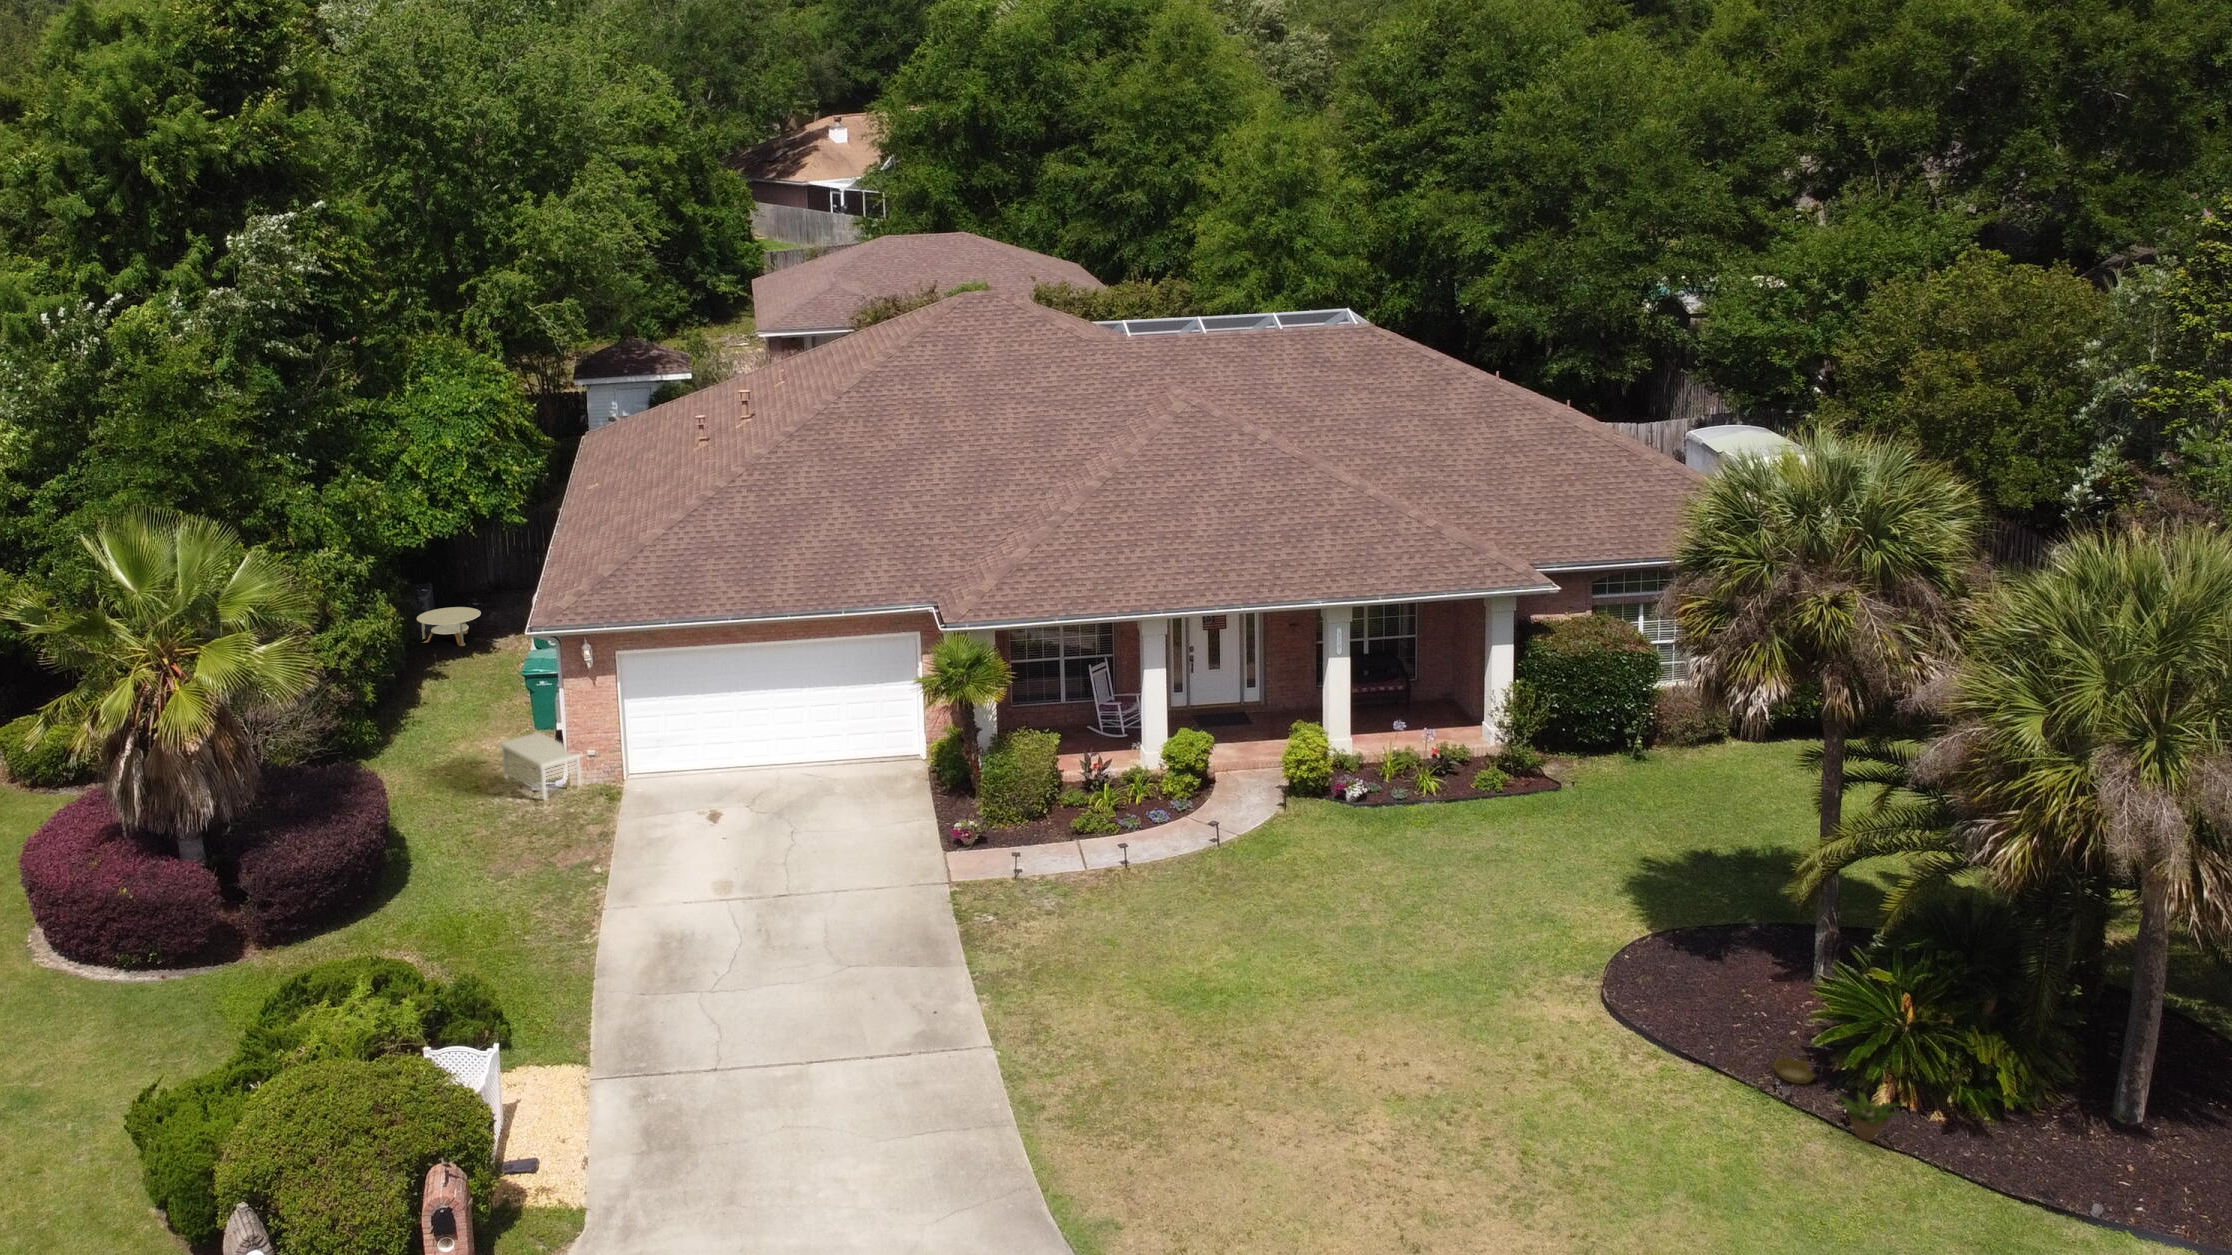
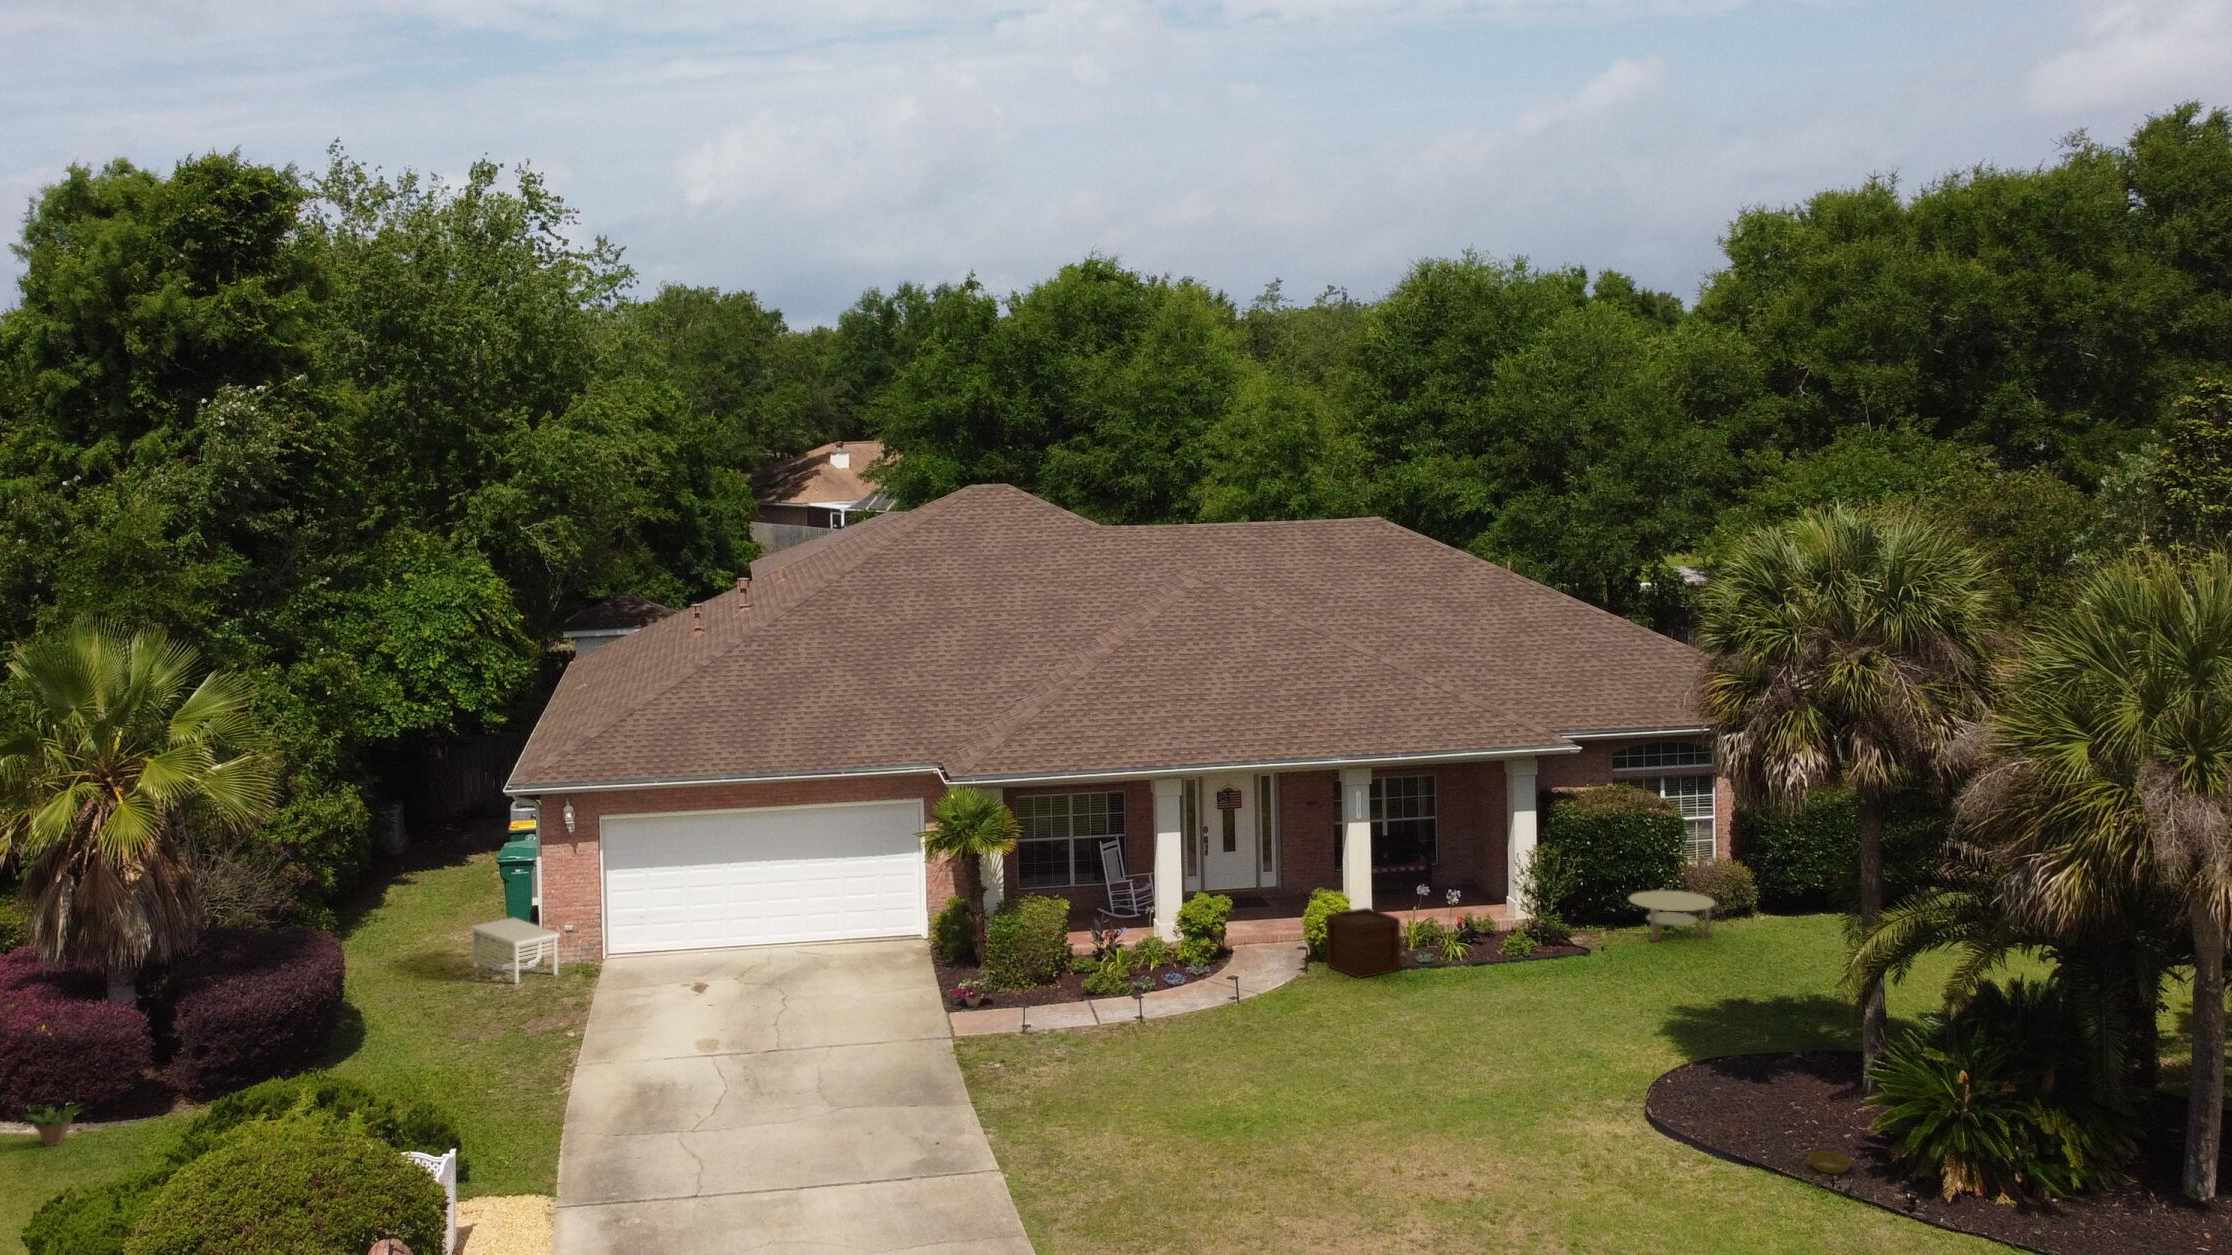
round table: present [417,607,481,646] -> present [1629,890,1715,941]
wooden crate: none [1303,745,1376,816] -> present [1326,908,1401,978]
decorative plant: present [1836,1093,1898,1141] -> present [27,1105,80,1146]

